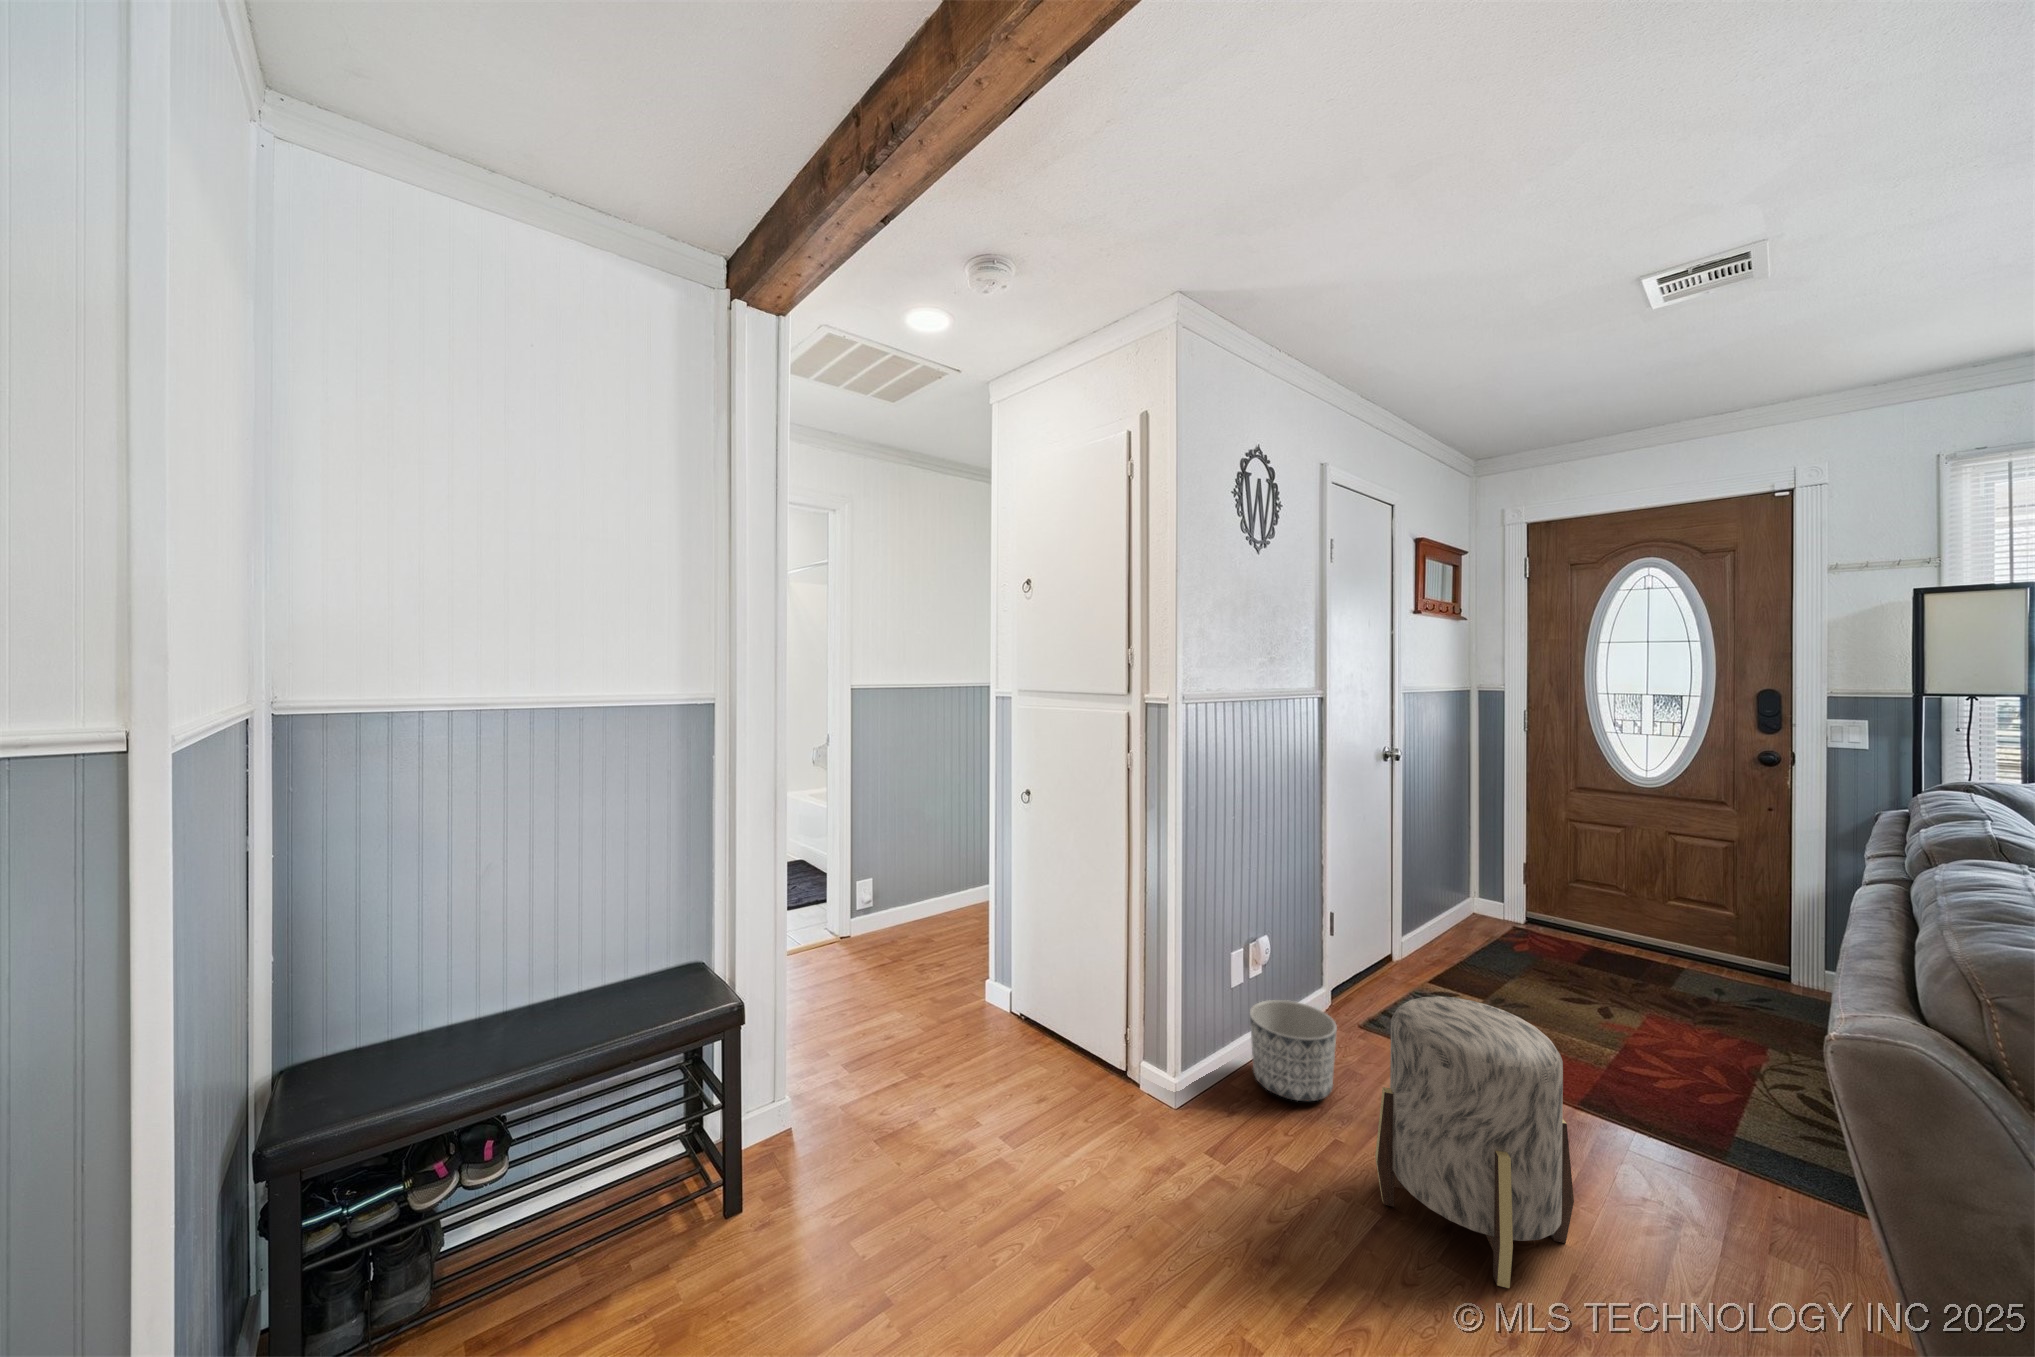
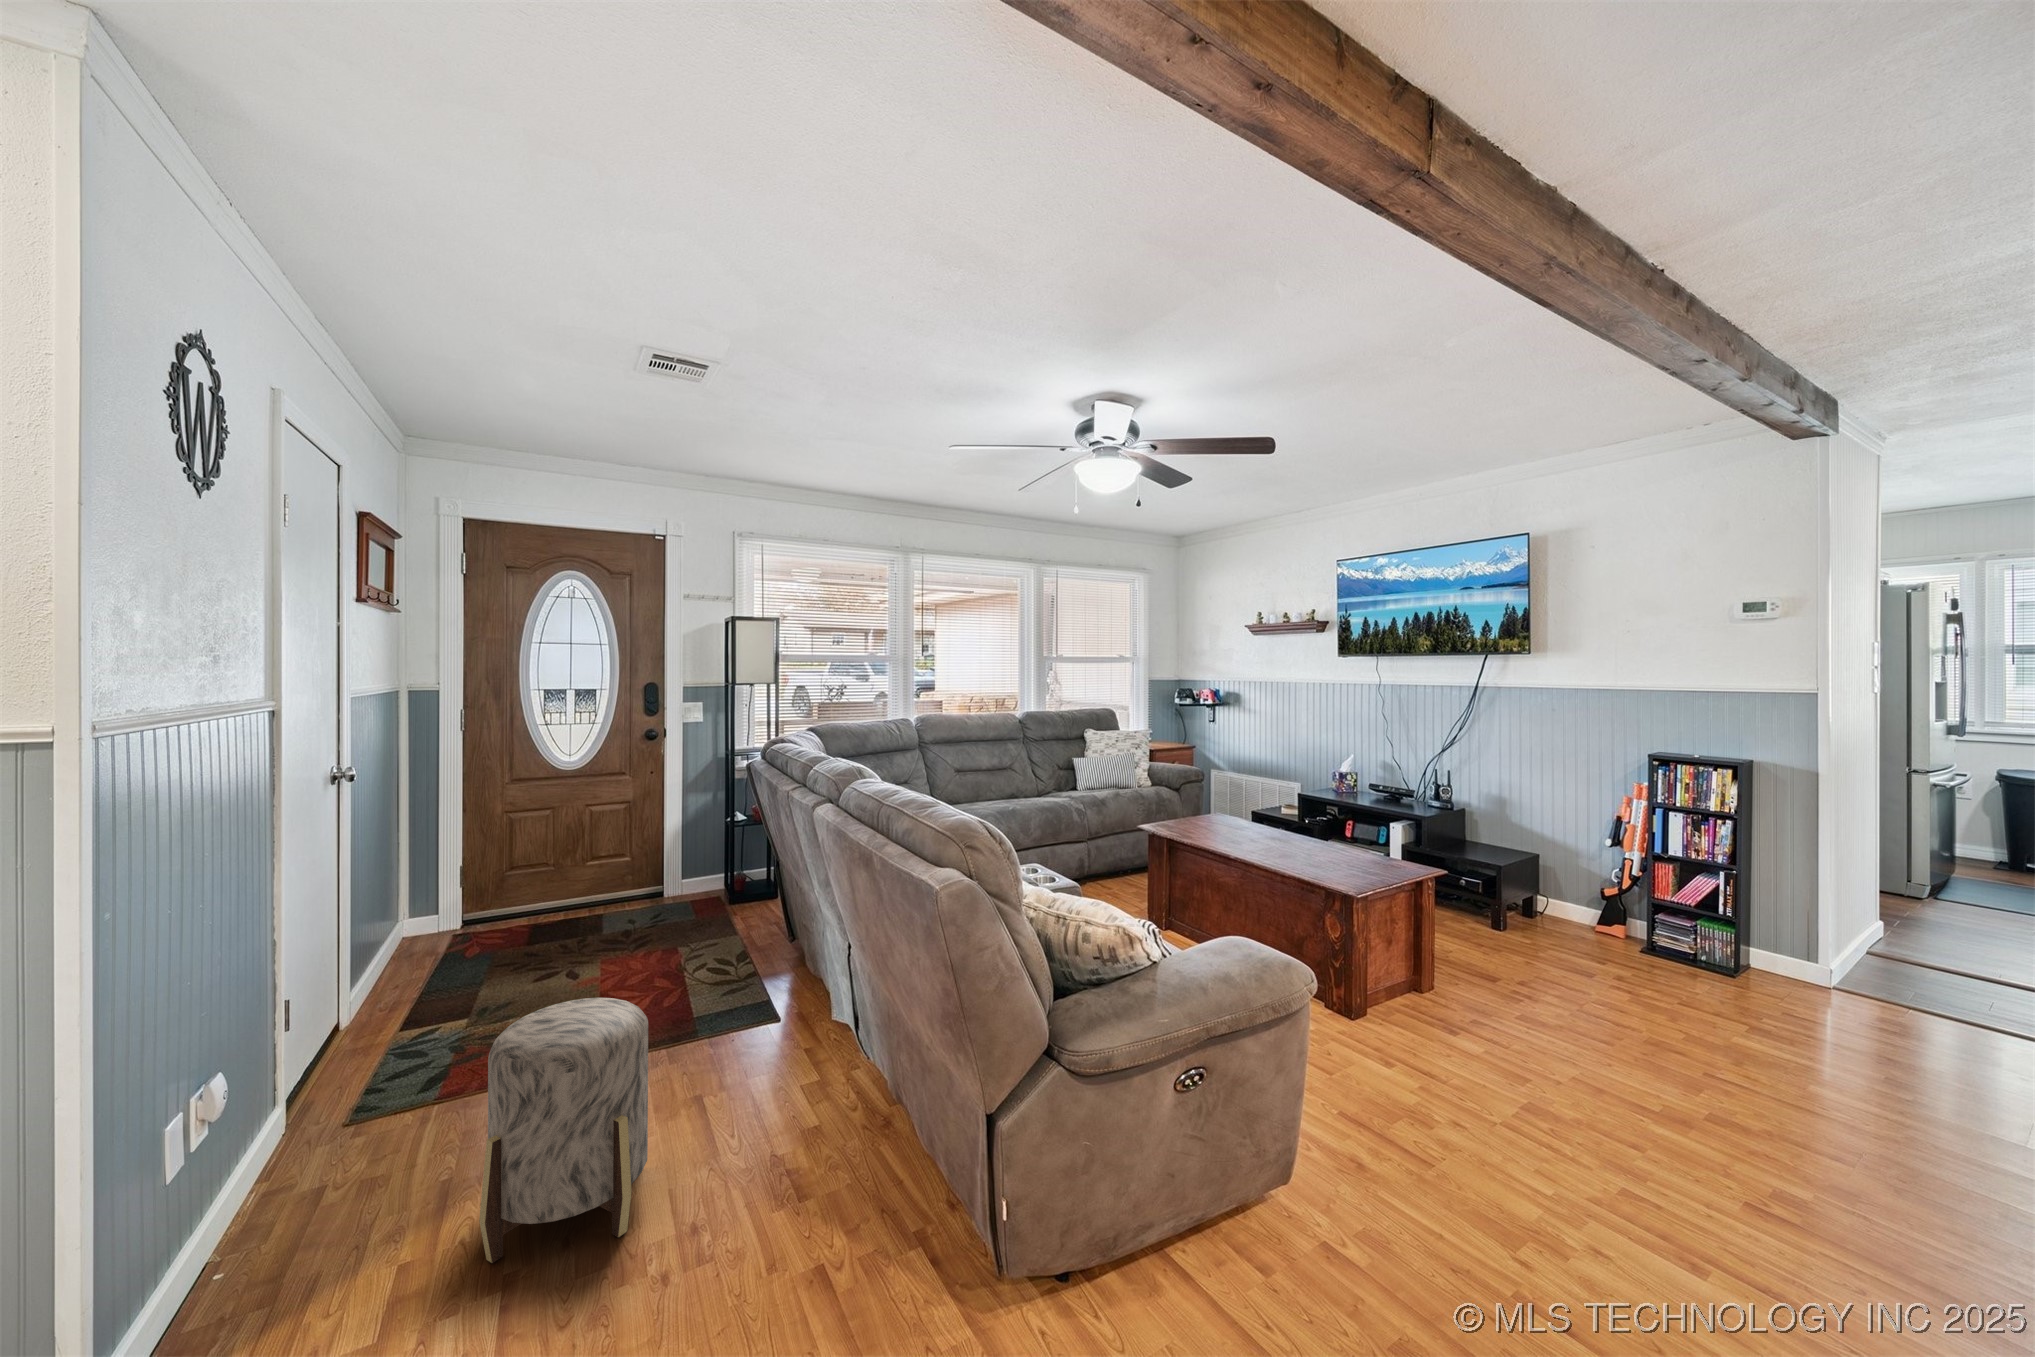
planter: present [1250,1000,1337,1101] -> none [219,1119,371,1272]

